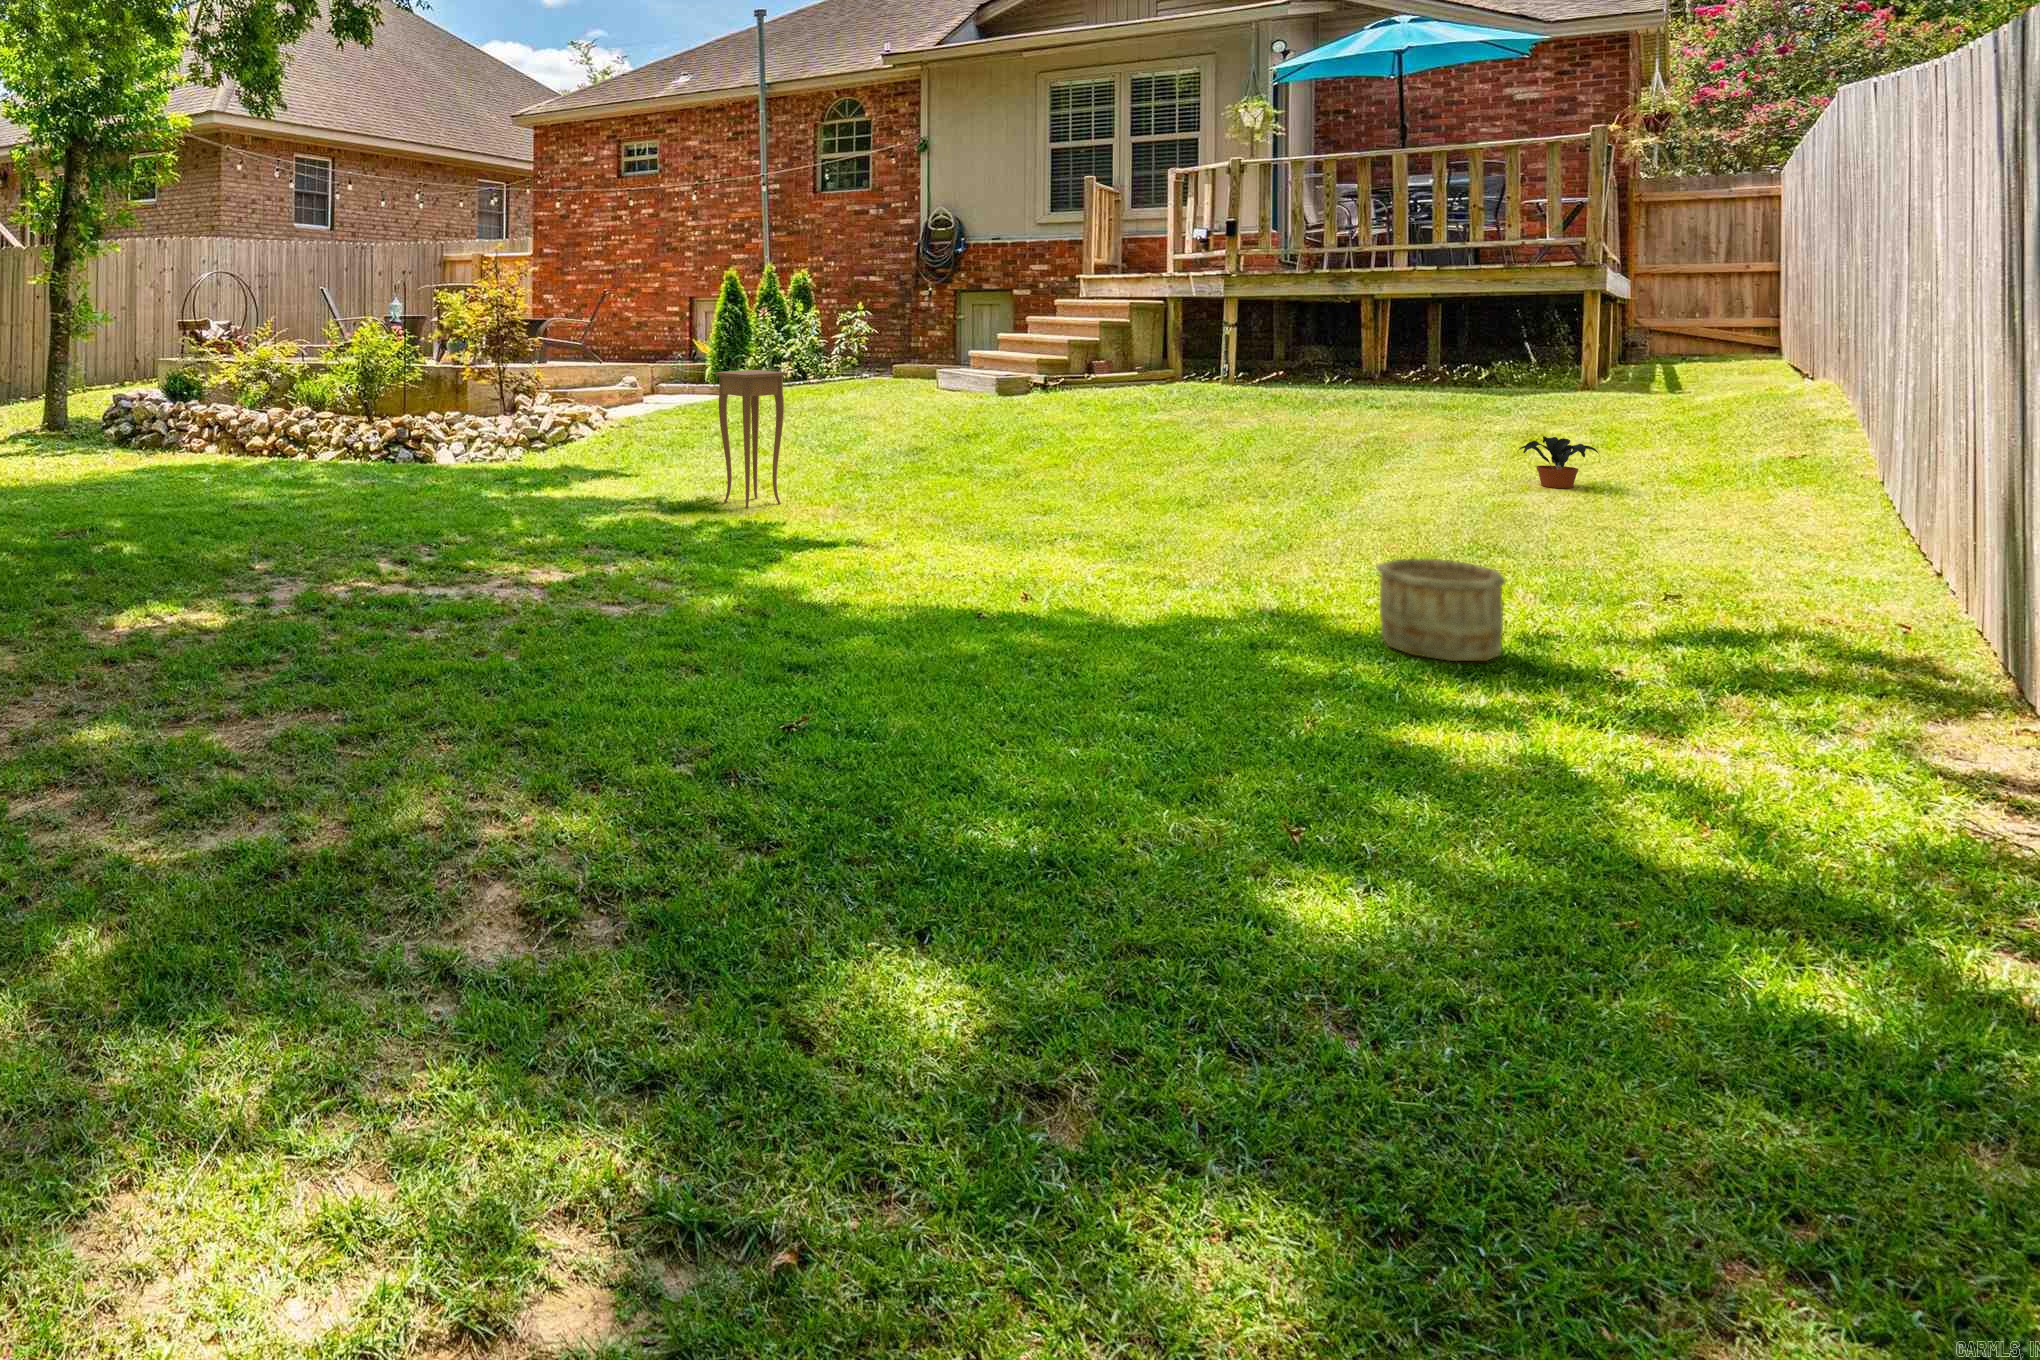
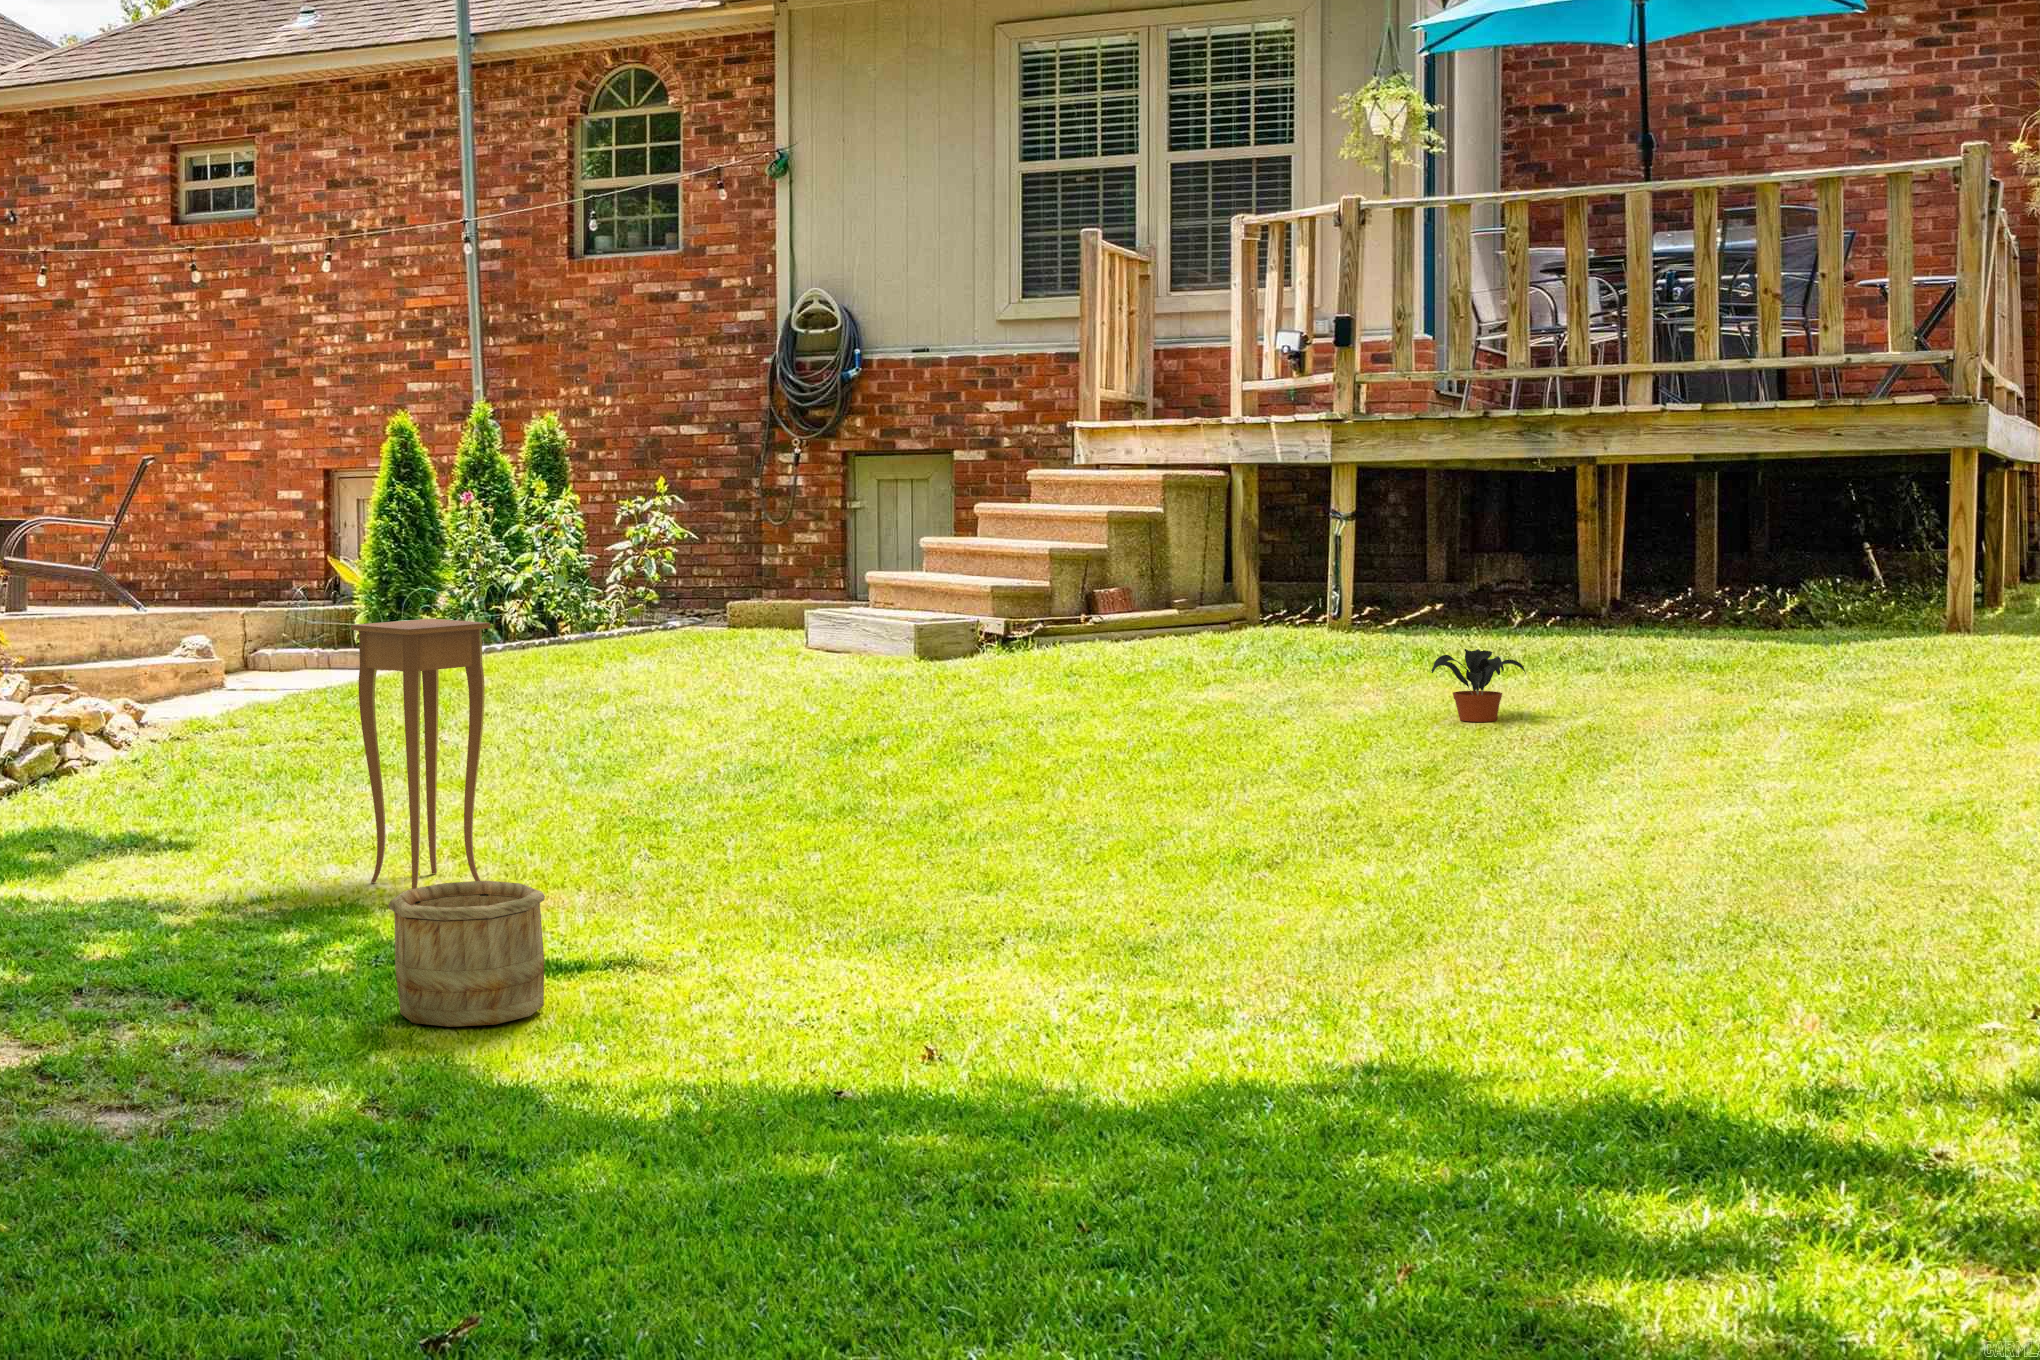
potted plant: present [1519,436,1599,488] -> present [1431,649,1526,722]
wooden bucket: present [1377,559,1506,661] -> present [388,881,545,1027]

